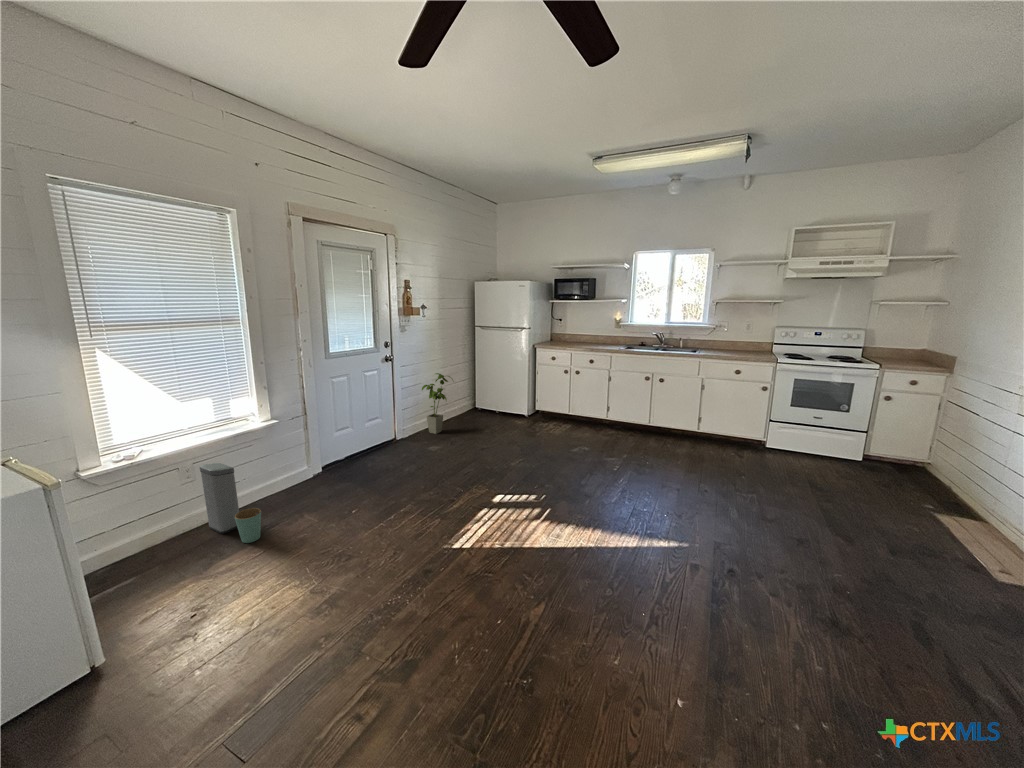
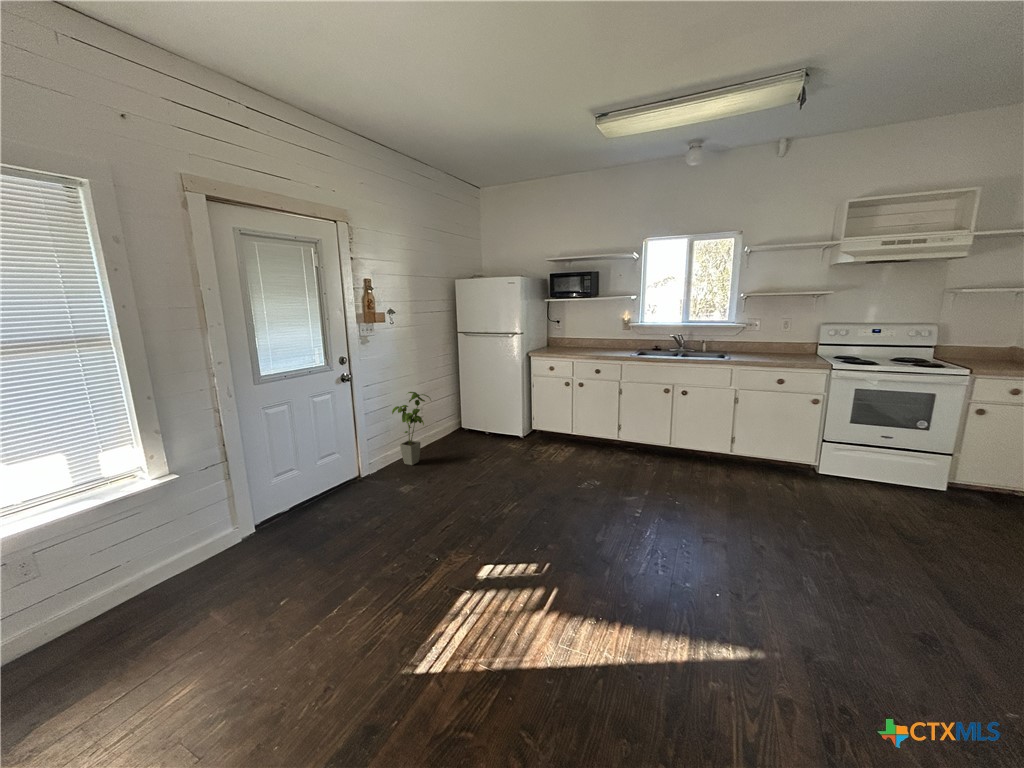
trash can: present [199,463,261,543] -> none [32,550,127,678]

